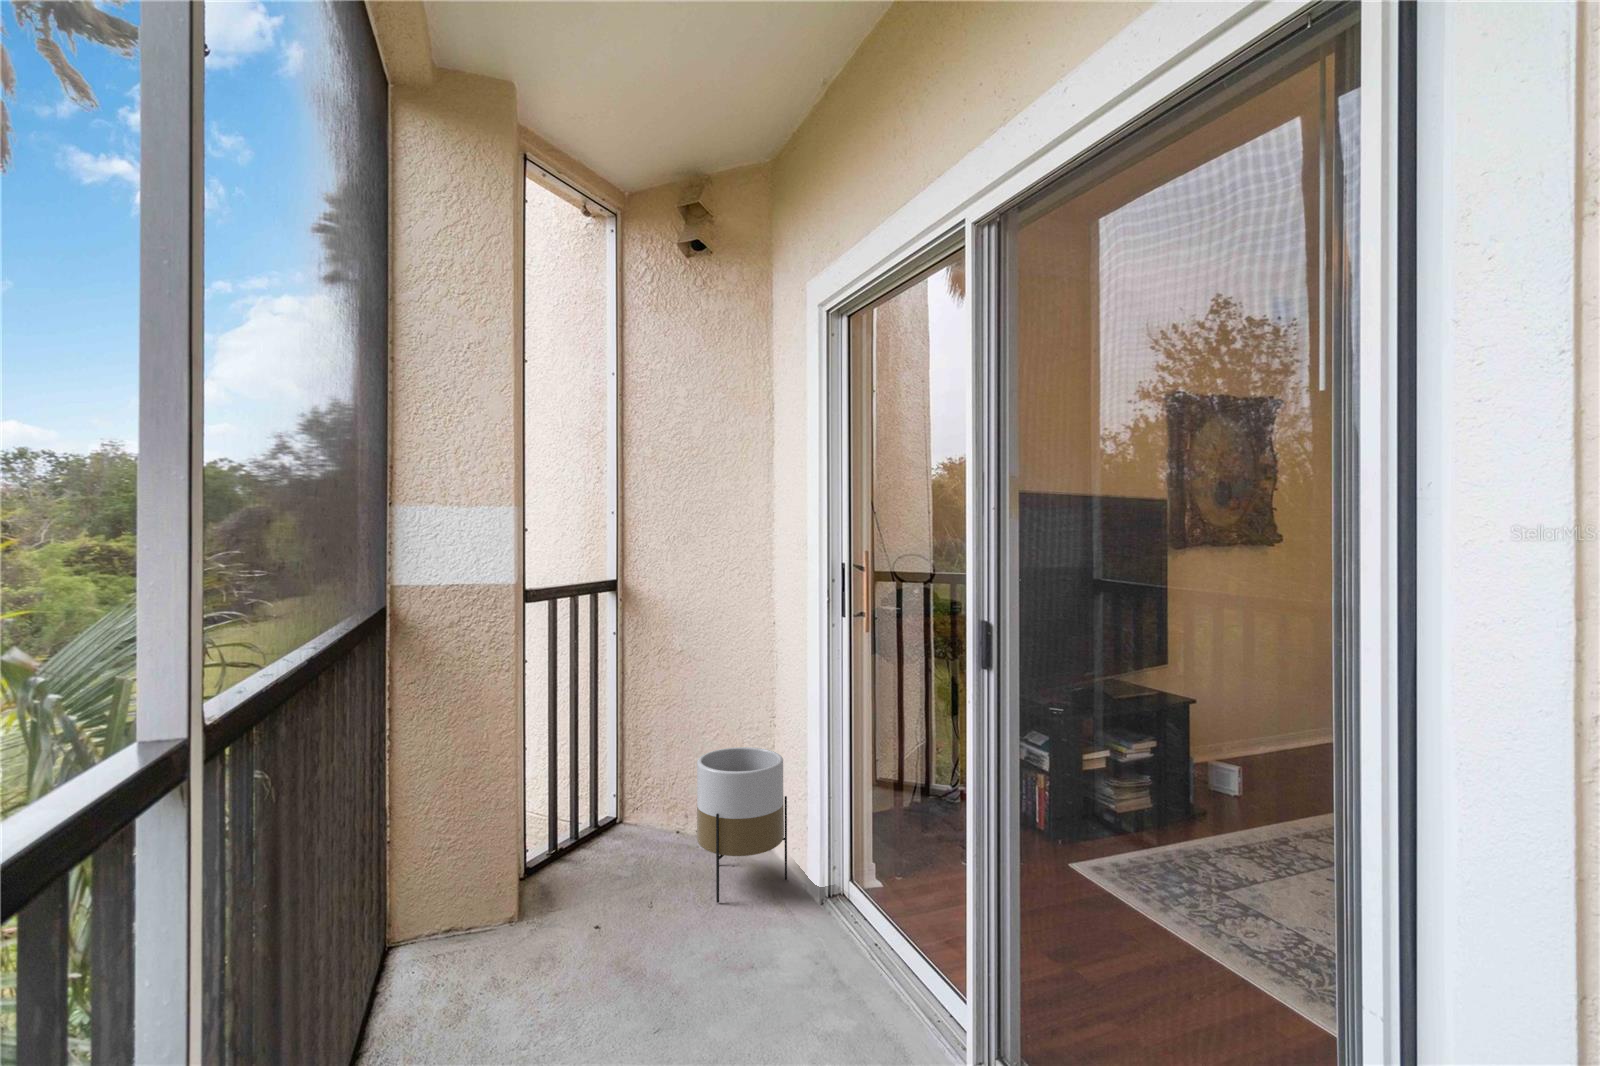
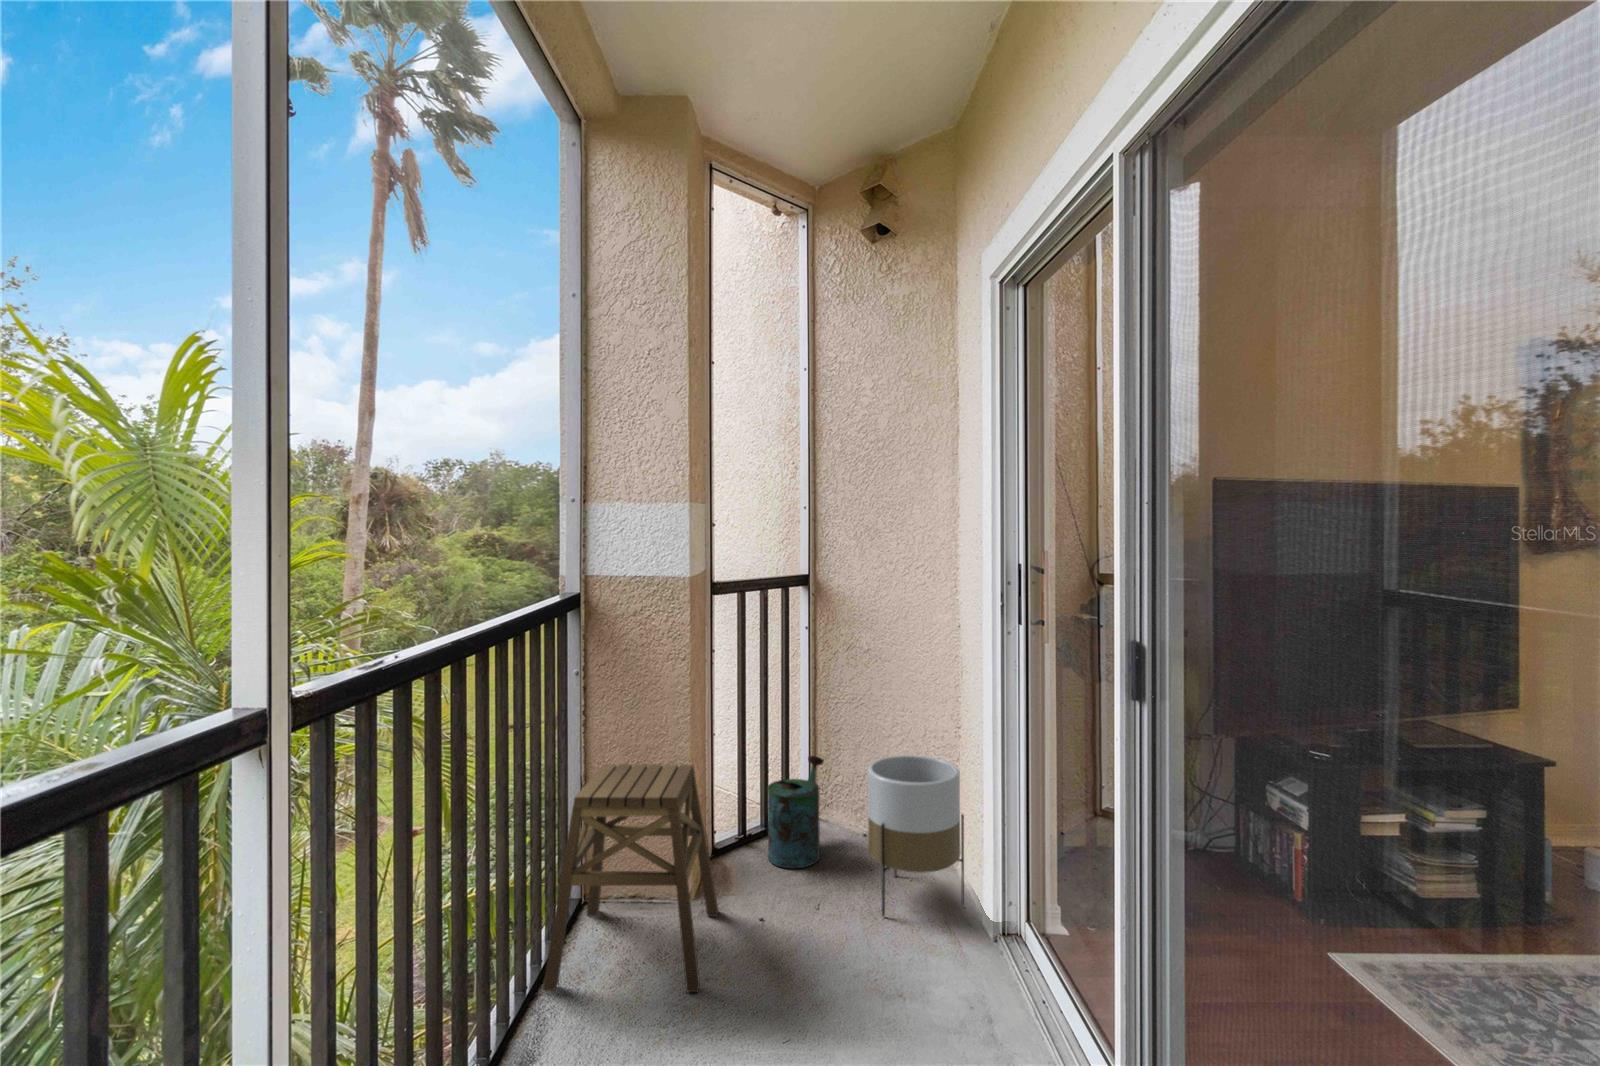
watering can: none [585,760,639,875] -> present [767,756,824,868]
stool: none [374,778,556,1045] -> present [542,764,719,992]

